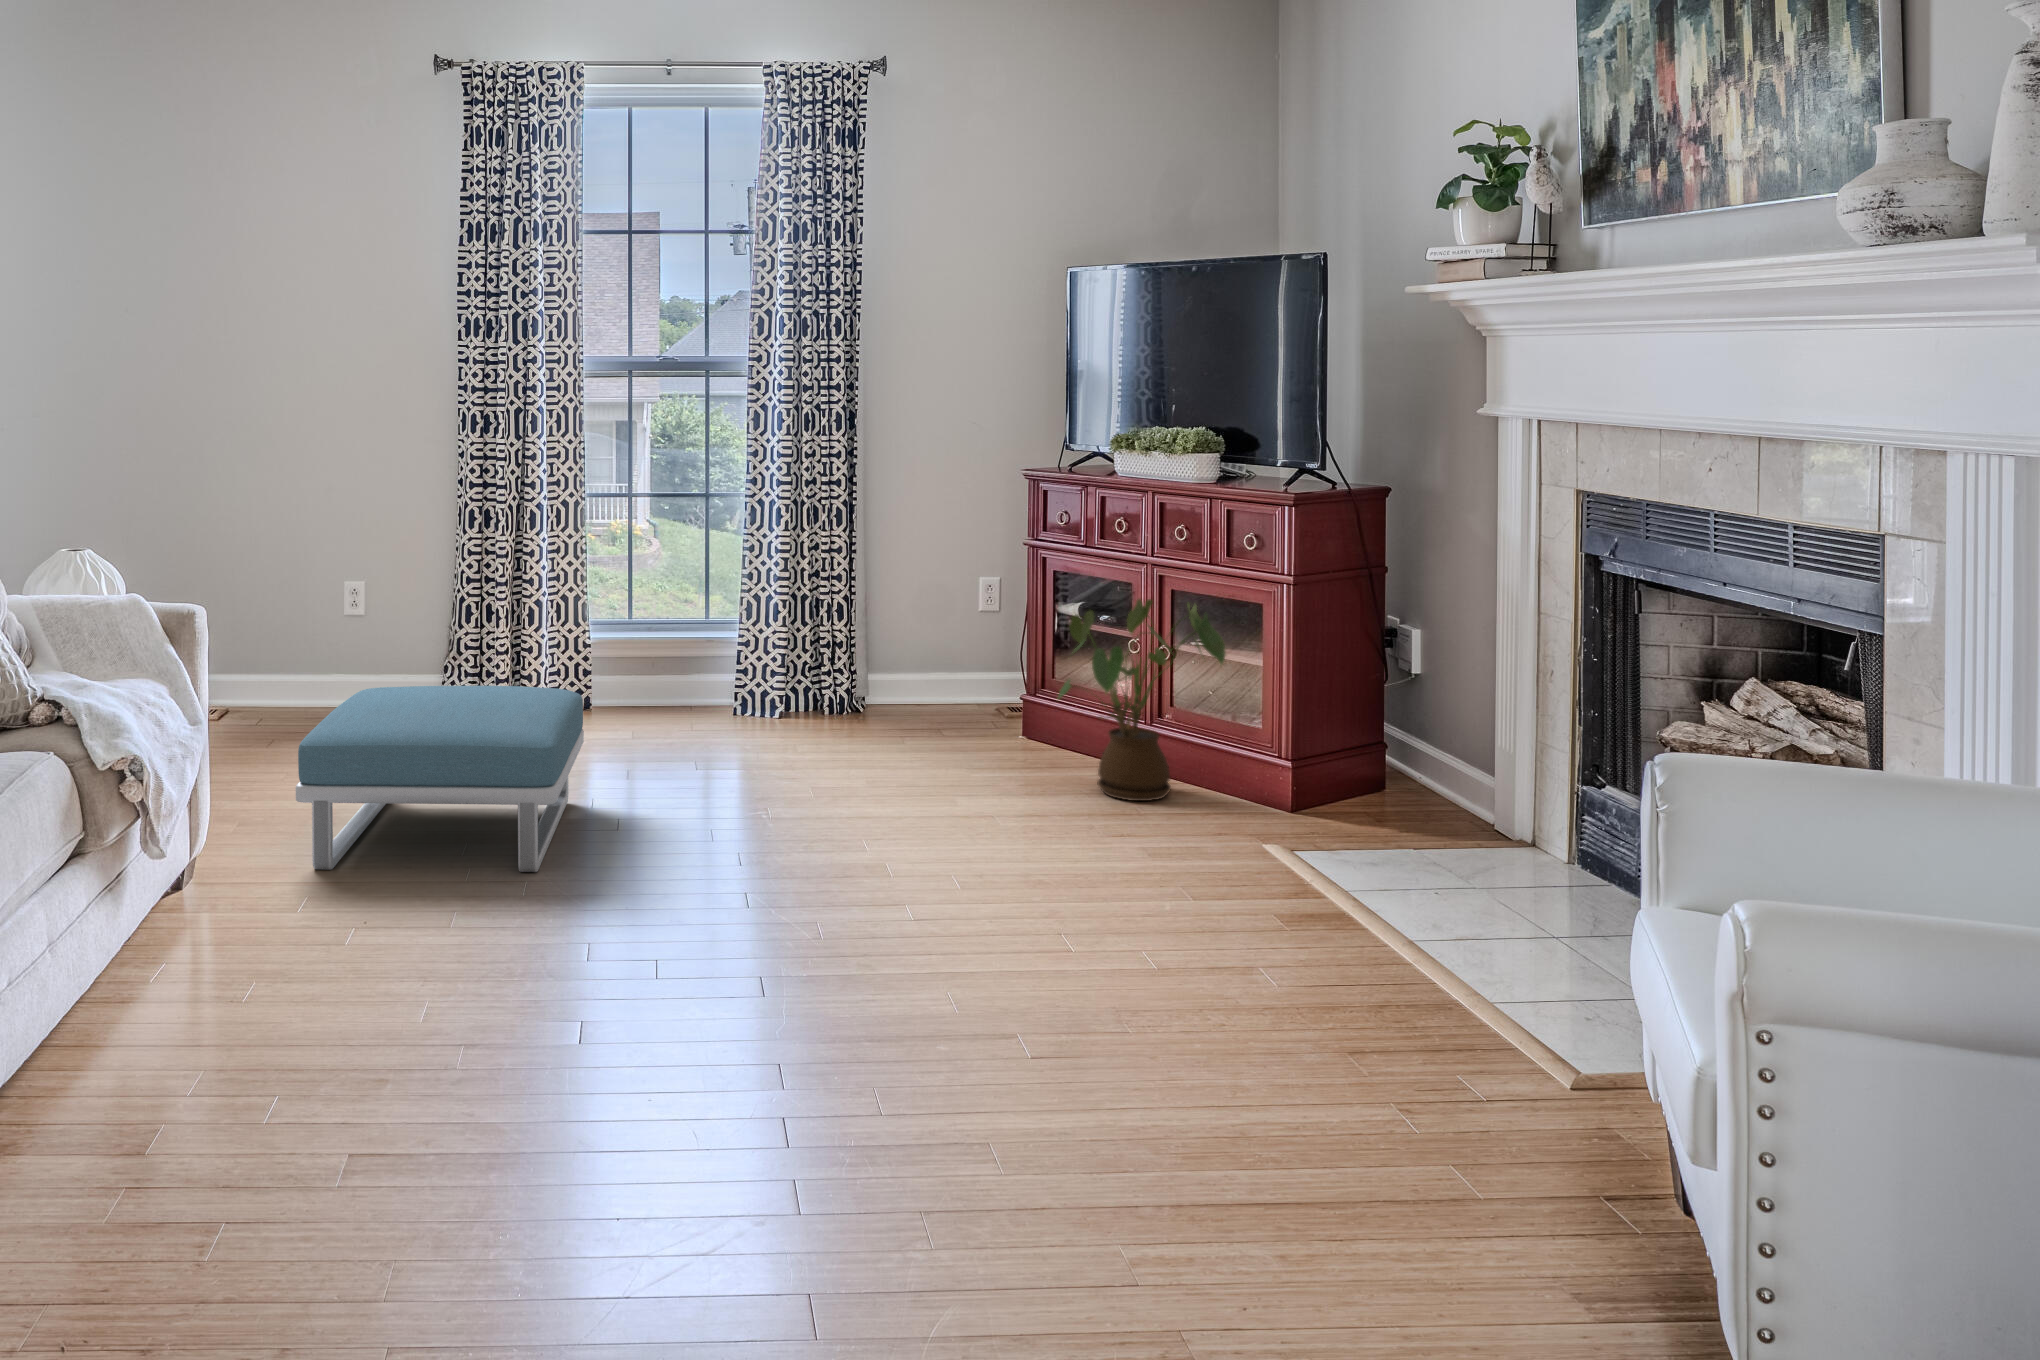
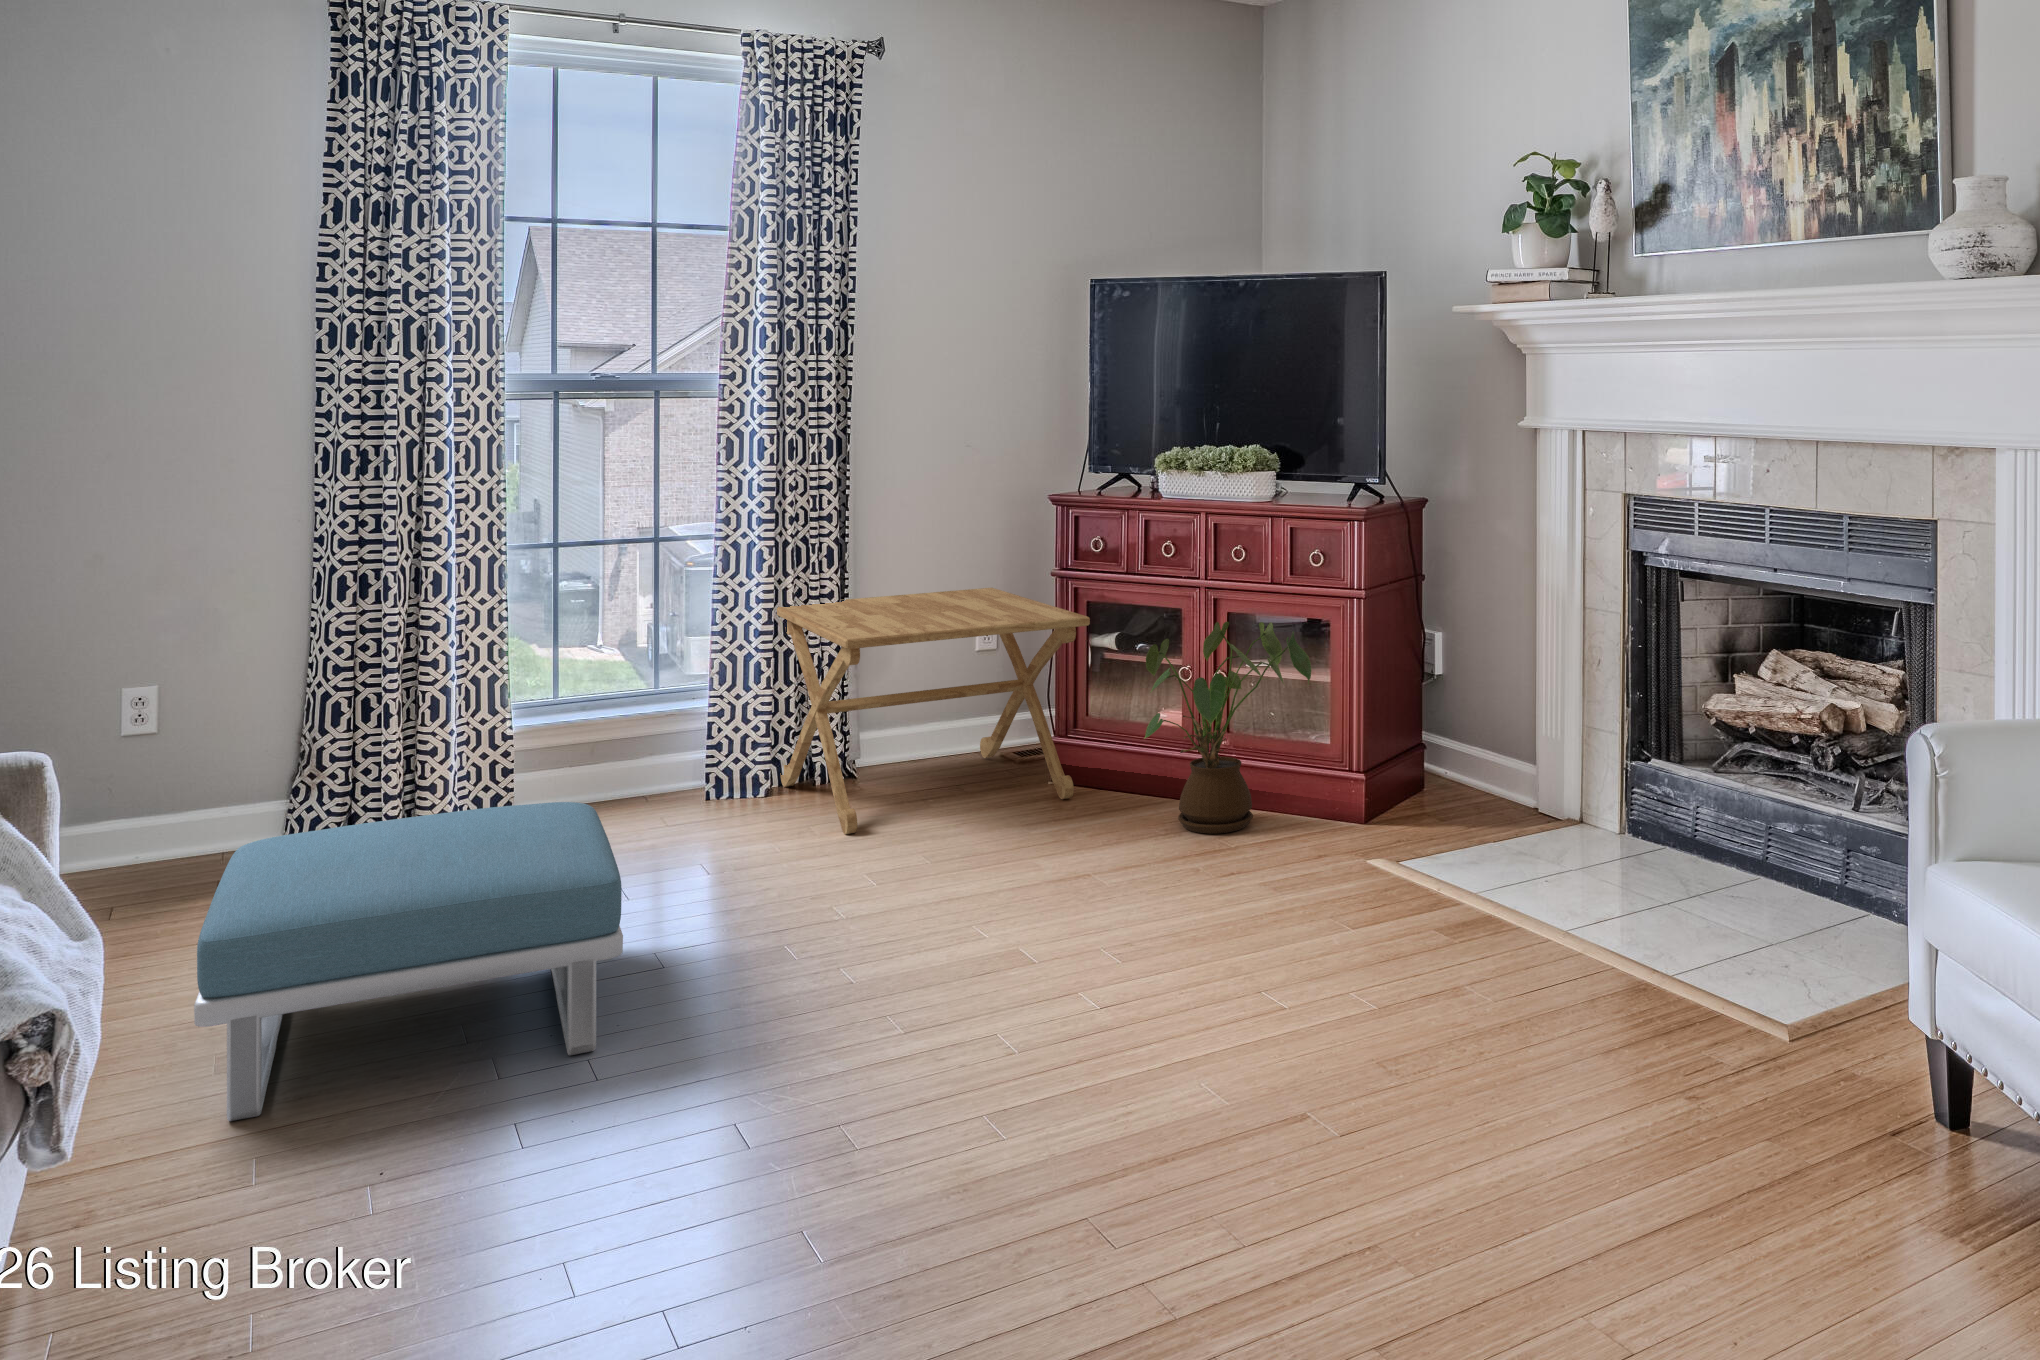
side table: none [788,553,1034,753] -> present [777,588,1090,835]

